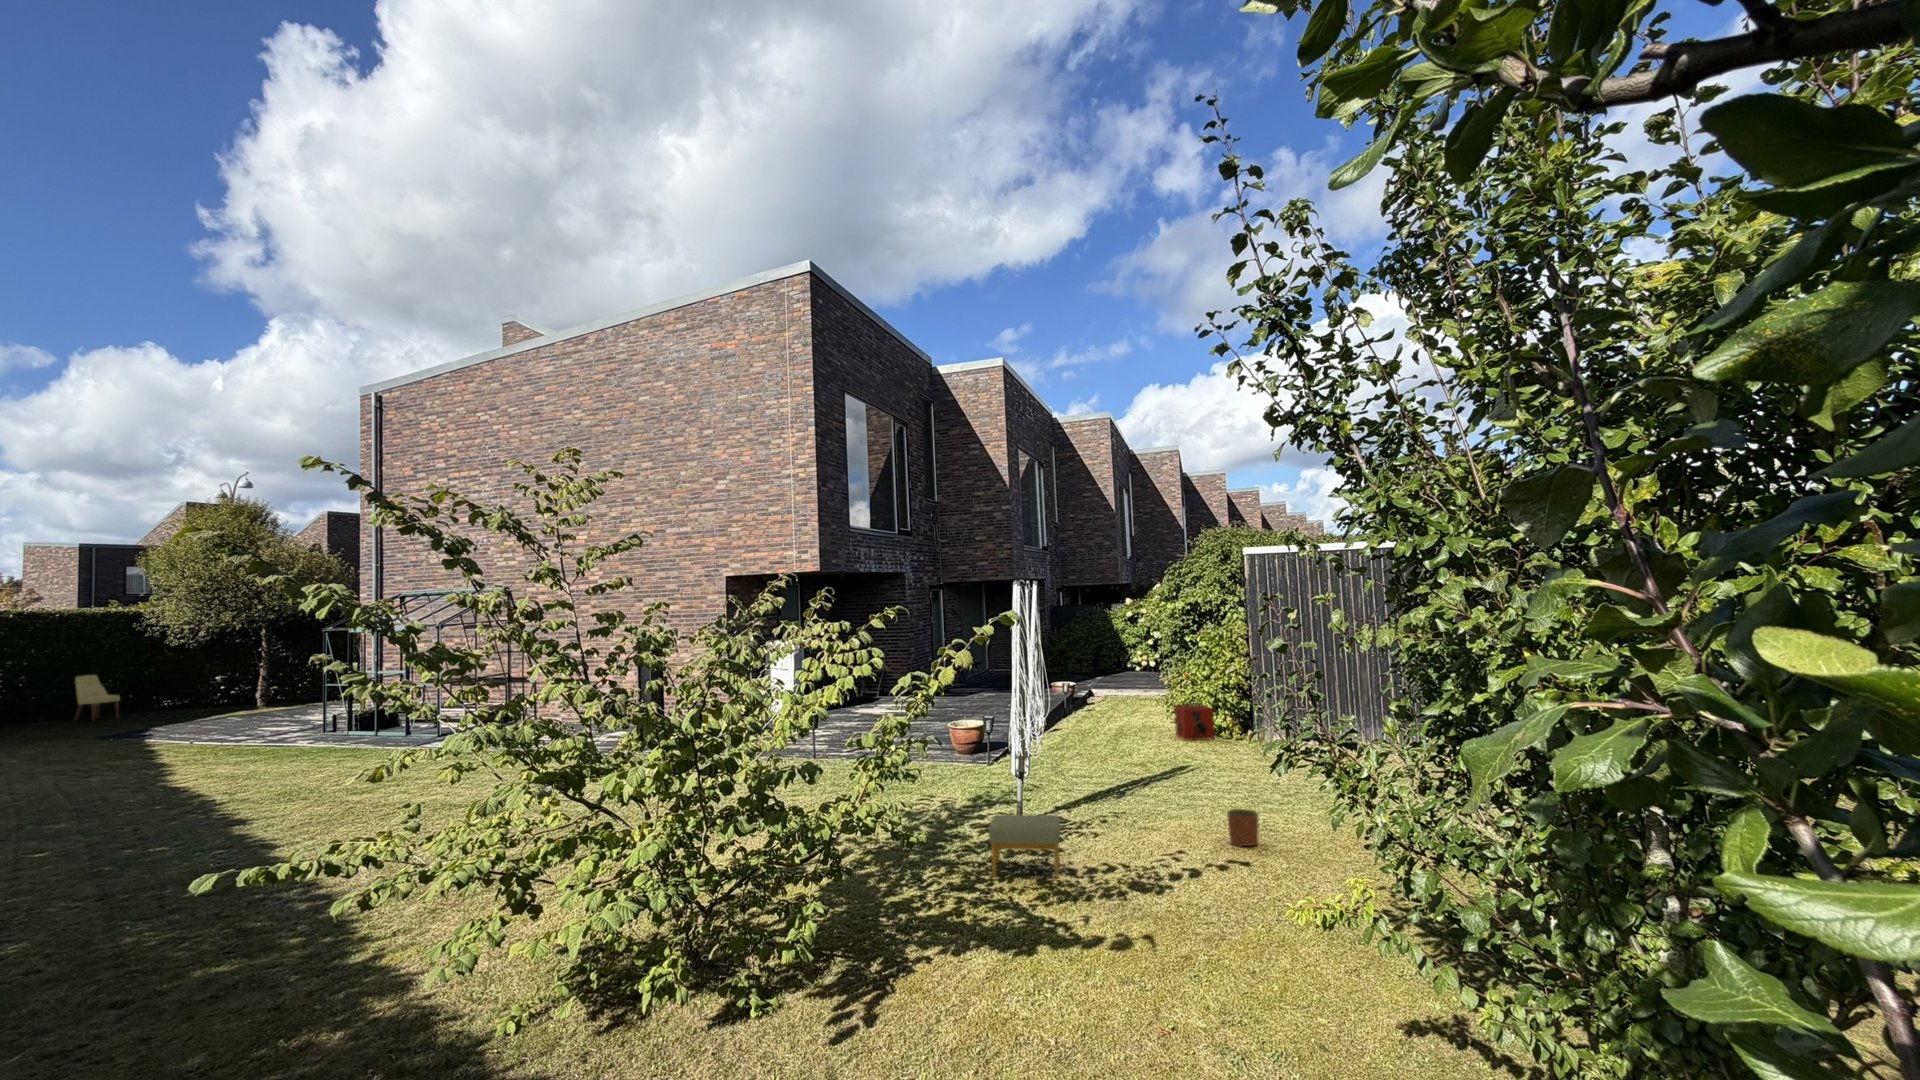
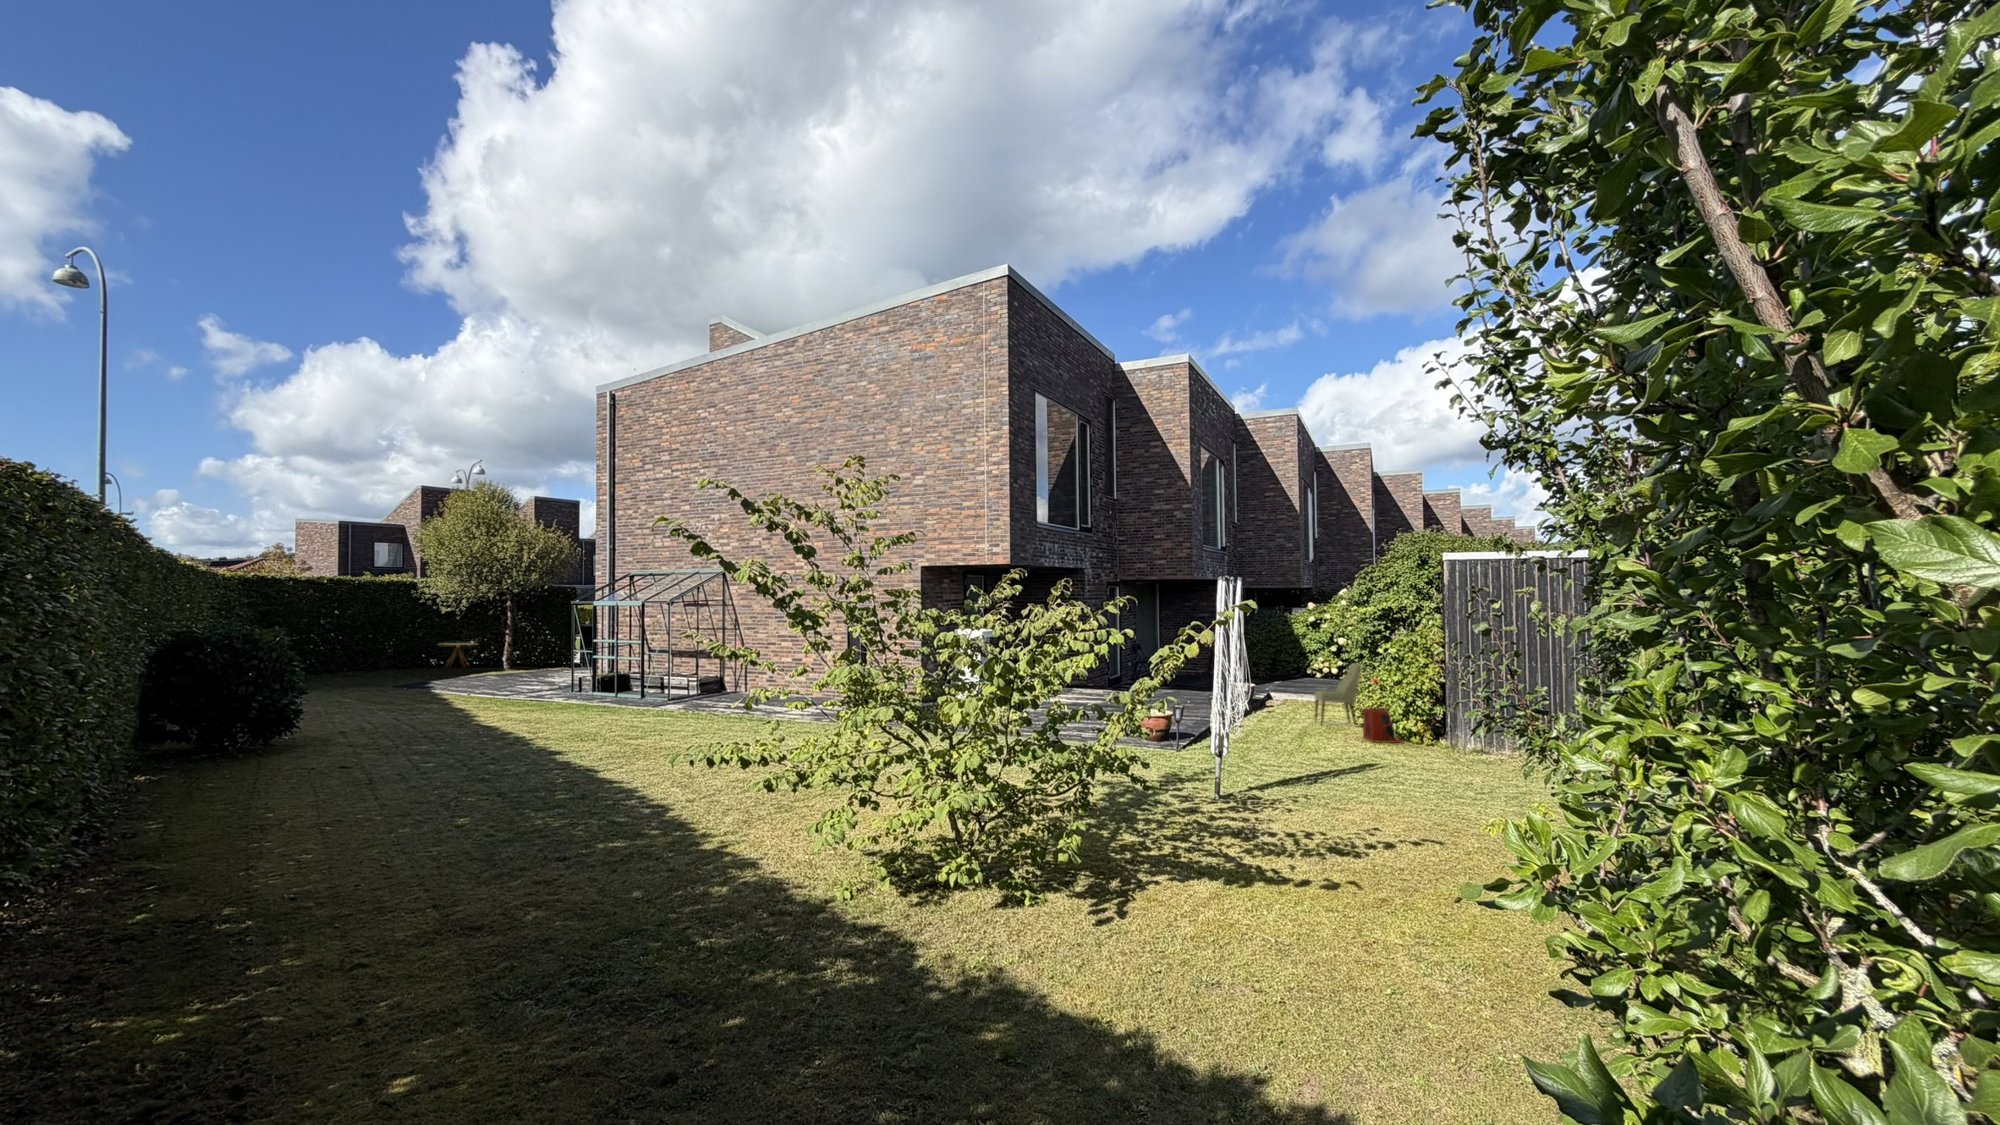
chair: present [75,675,120,720] -> present [1315,663,1361,725]
round table: none [199,678,250,708] -> present [446,643,474,668]
planter: present [1227,809,1259,847] -> none [1421,795,1452,829]
footstool: present [989,815,1061,878] -> none [1199,783,1264,839]

